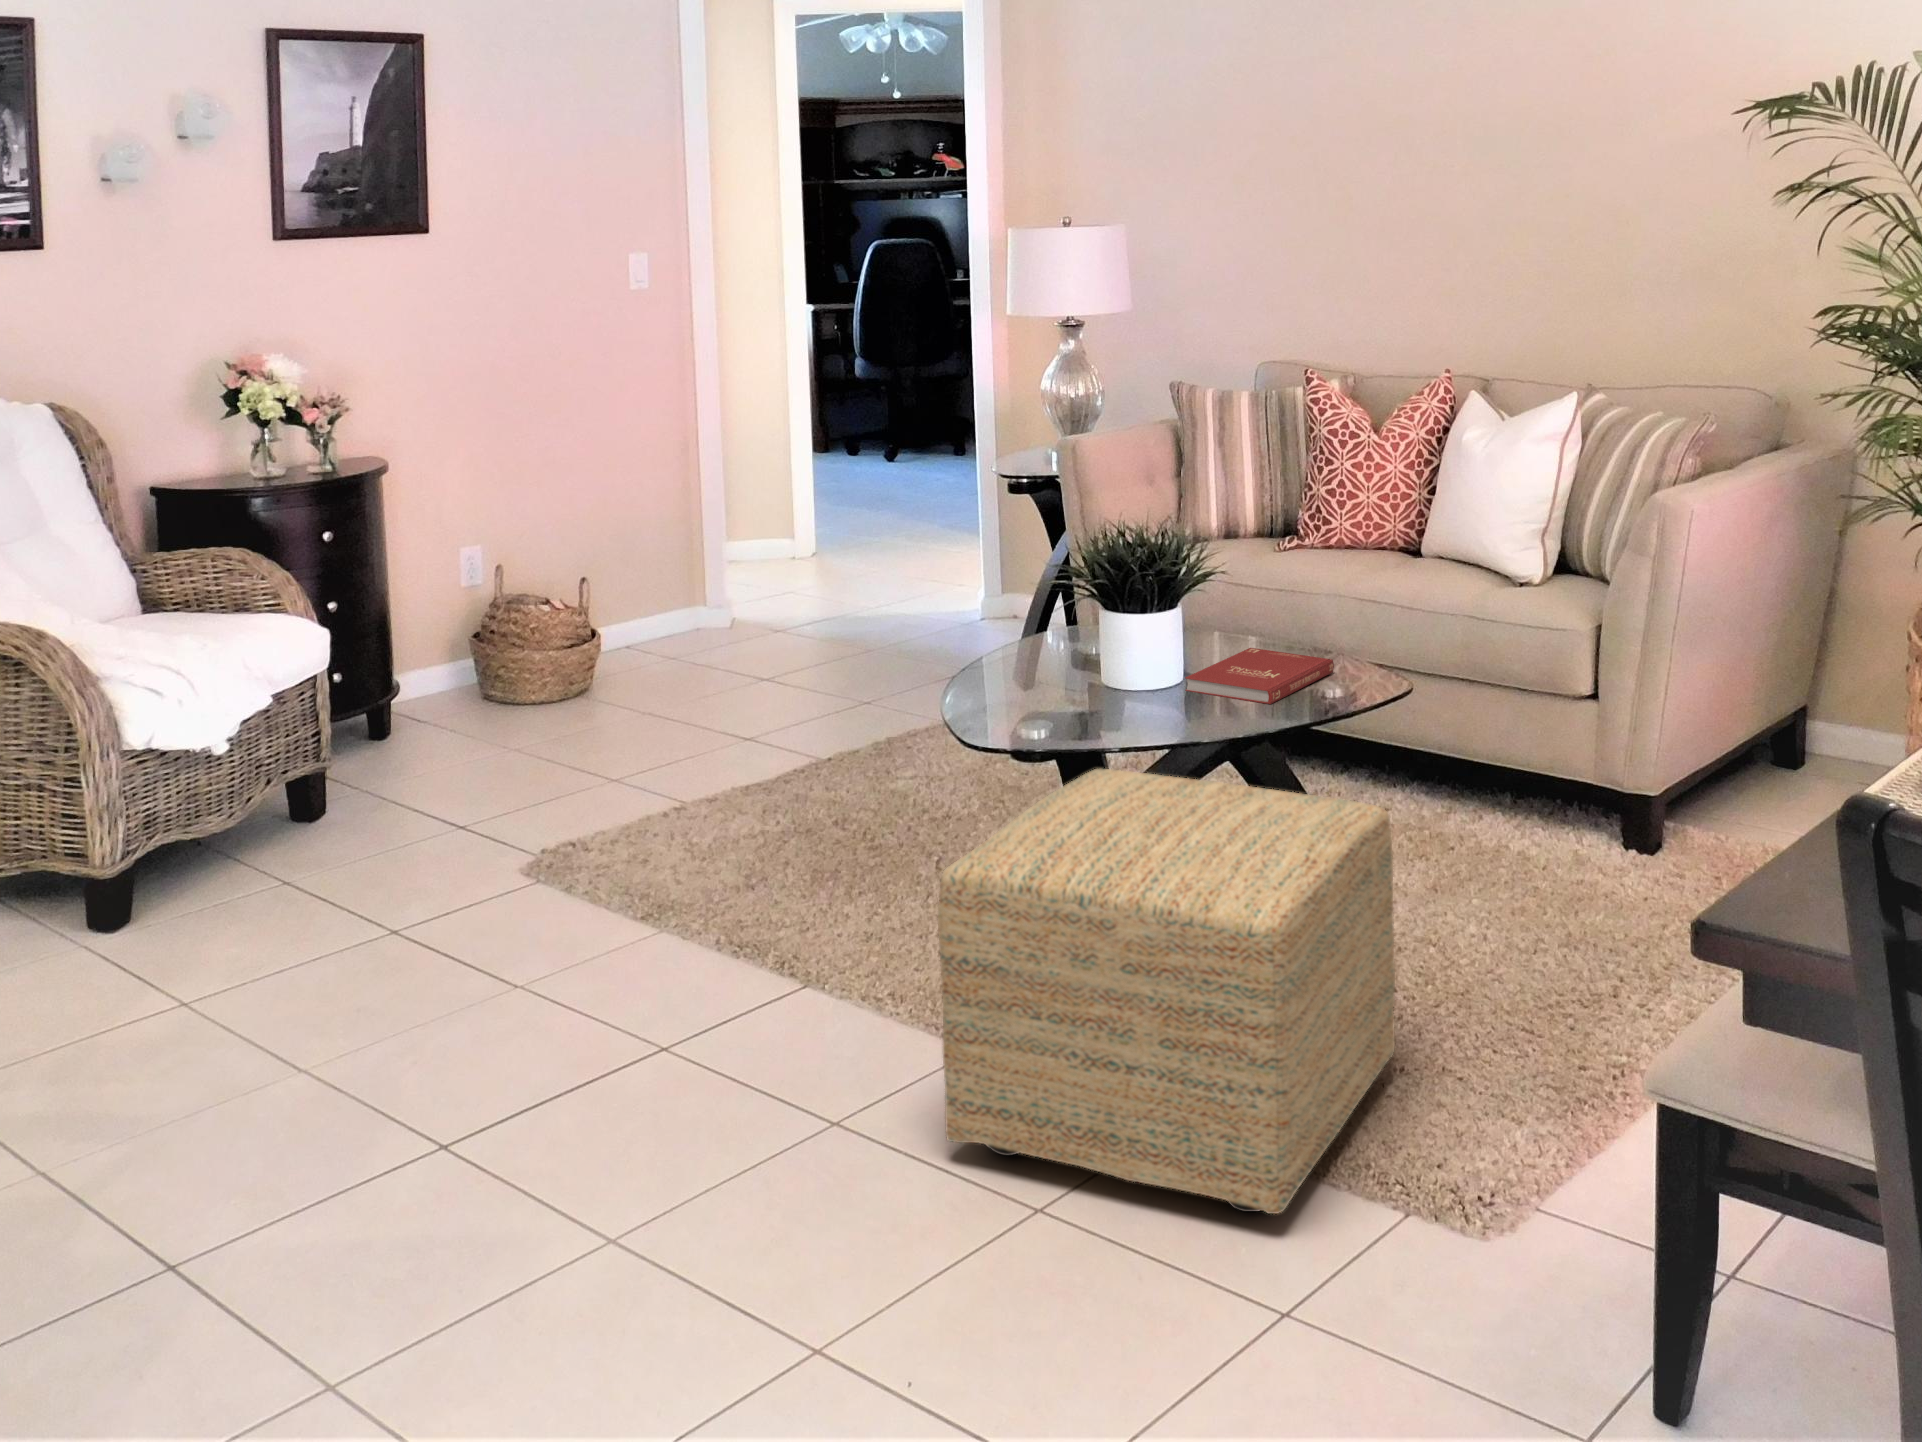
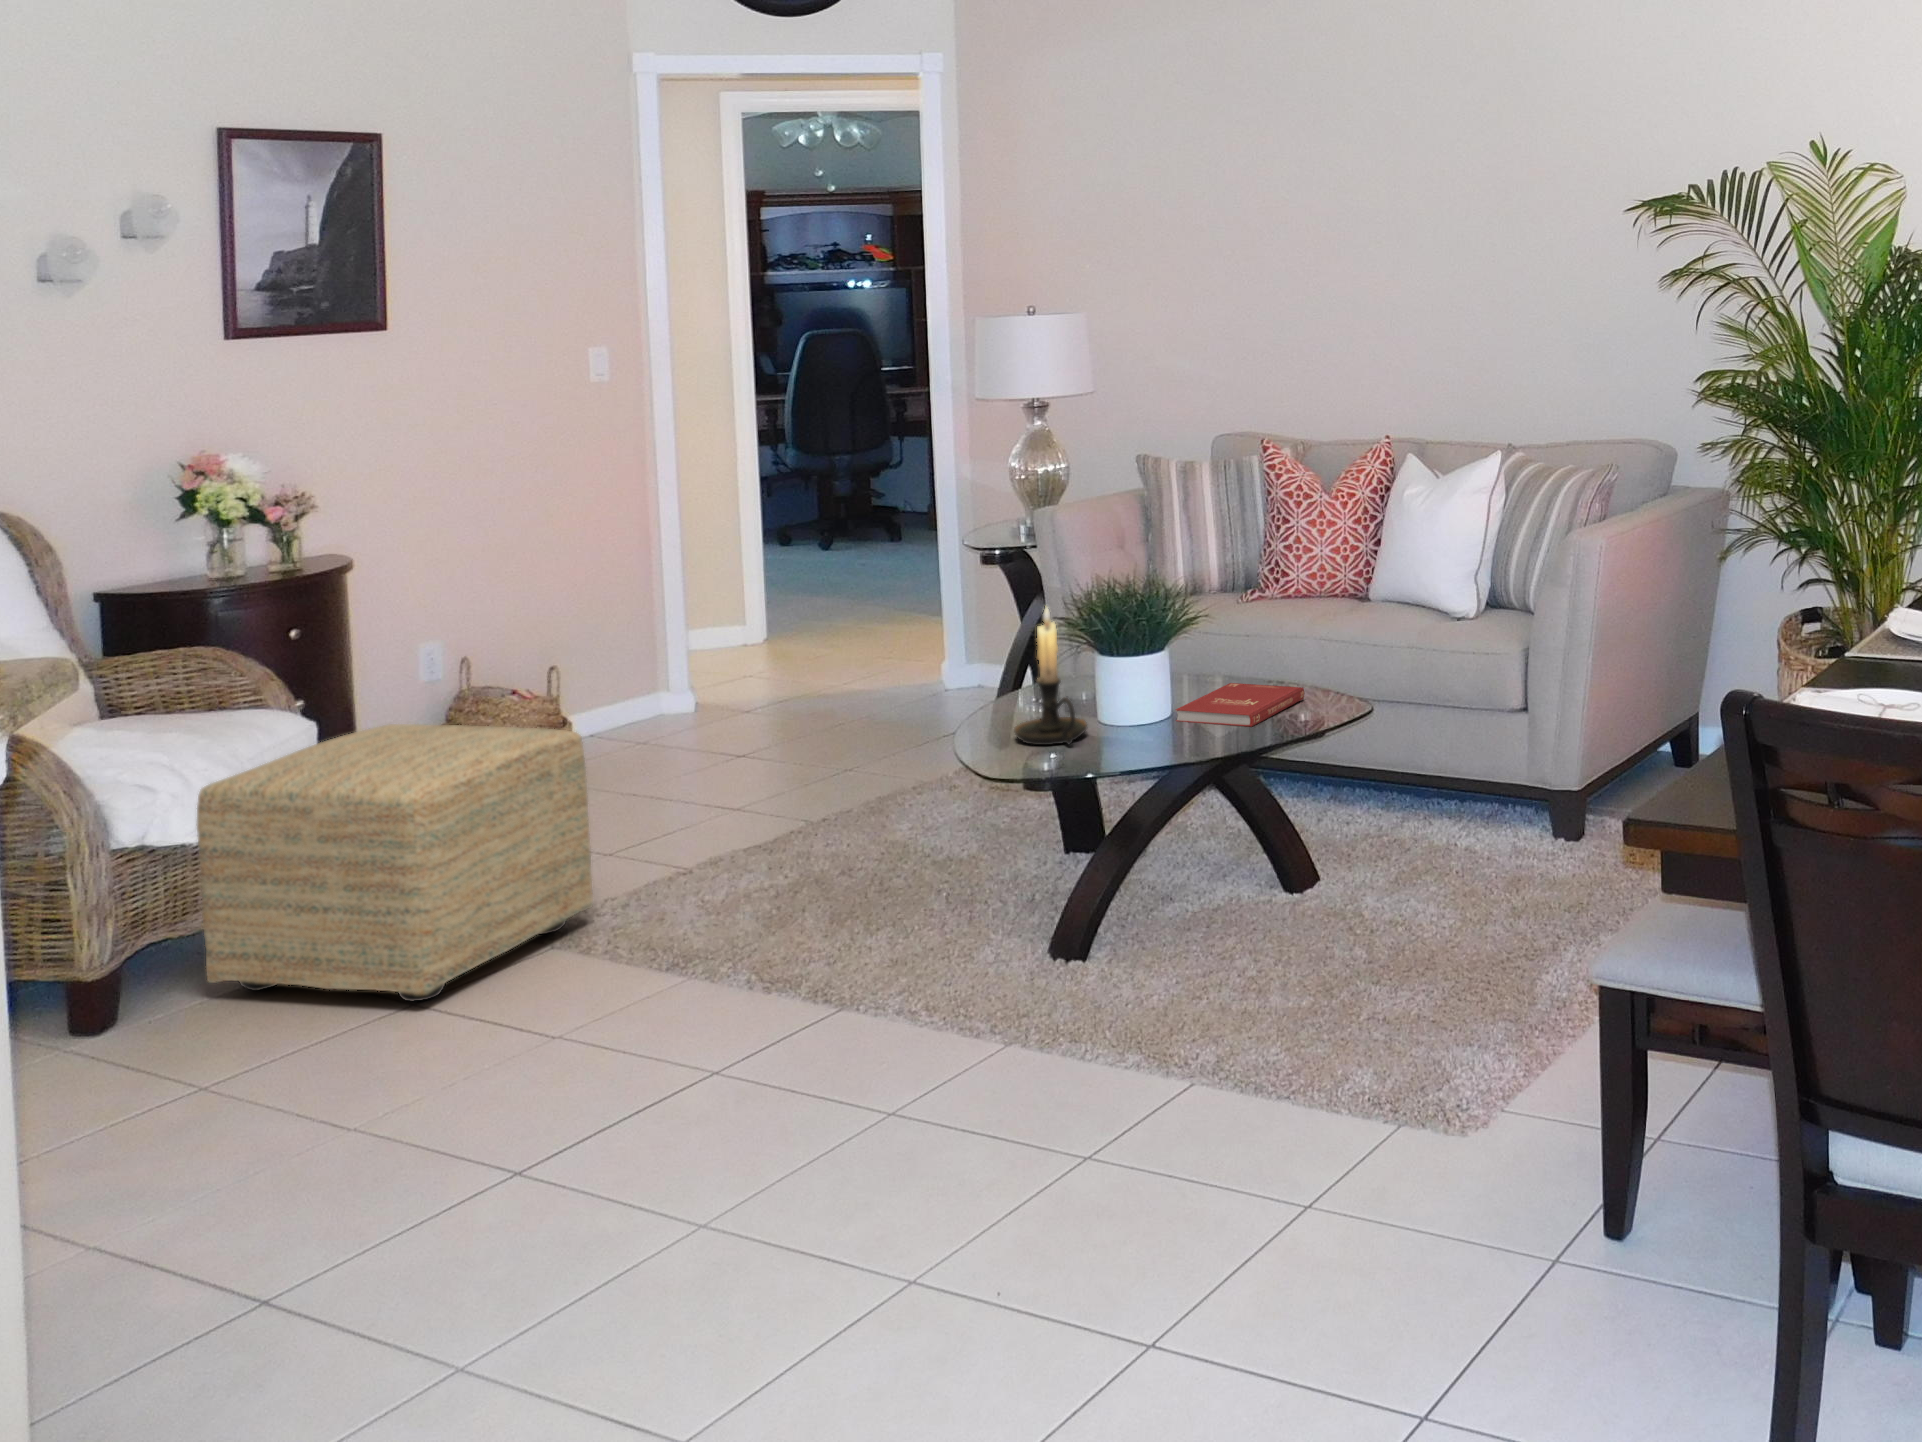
candle holder: none [1005,552,1085,713] -> present [1014,606,1087,745]
ottoman: present [938,768,1395,1214] -> present [197,724,593,1002]

